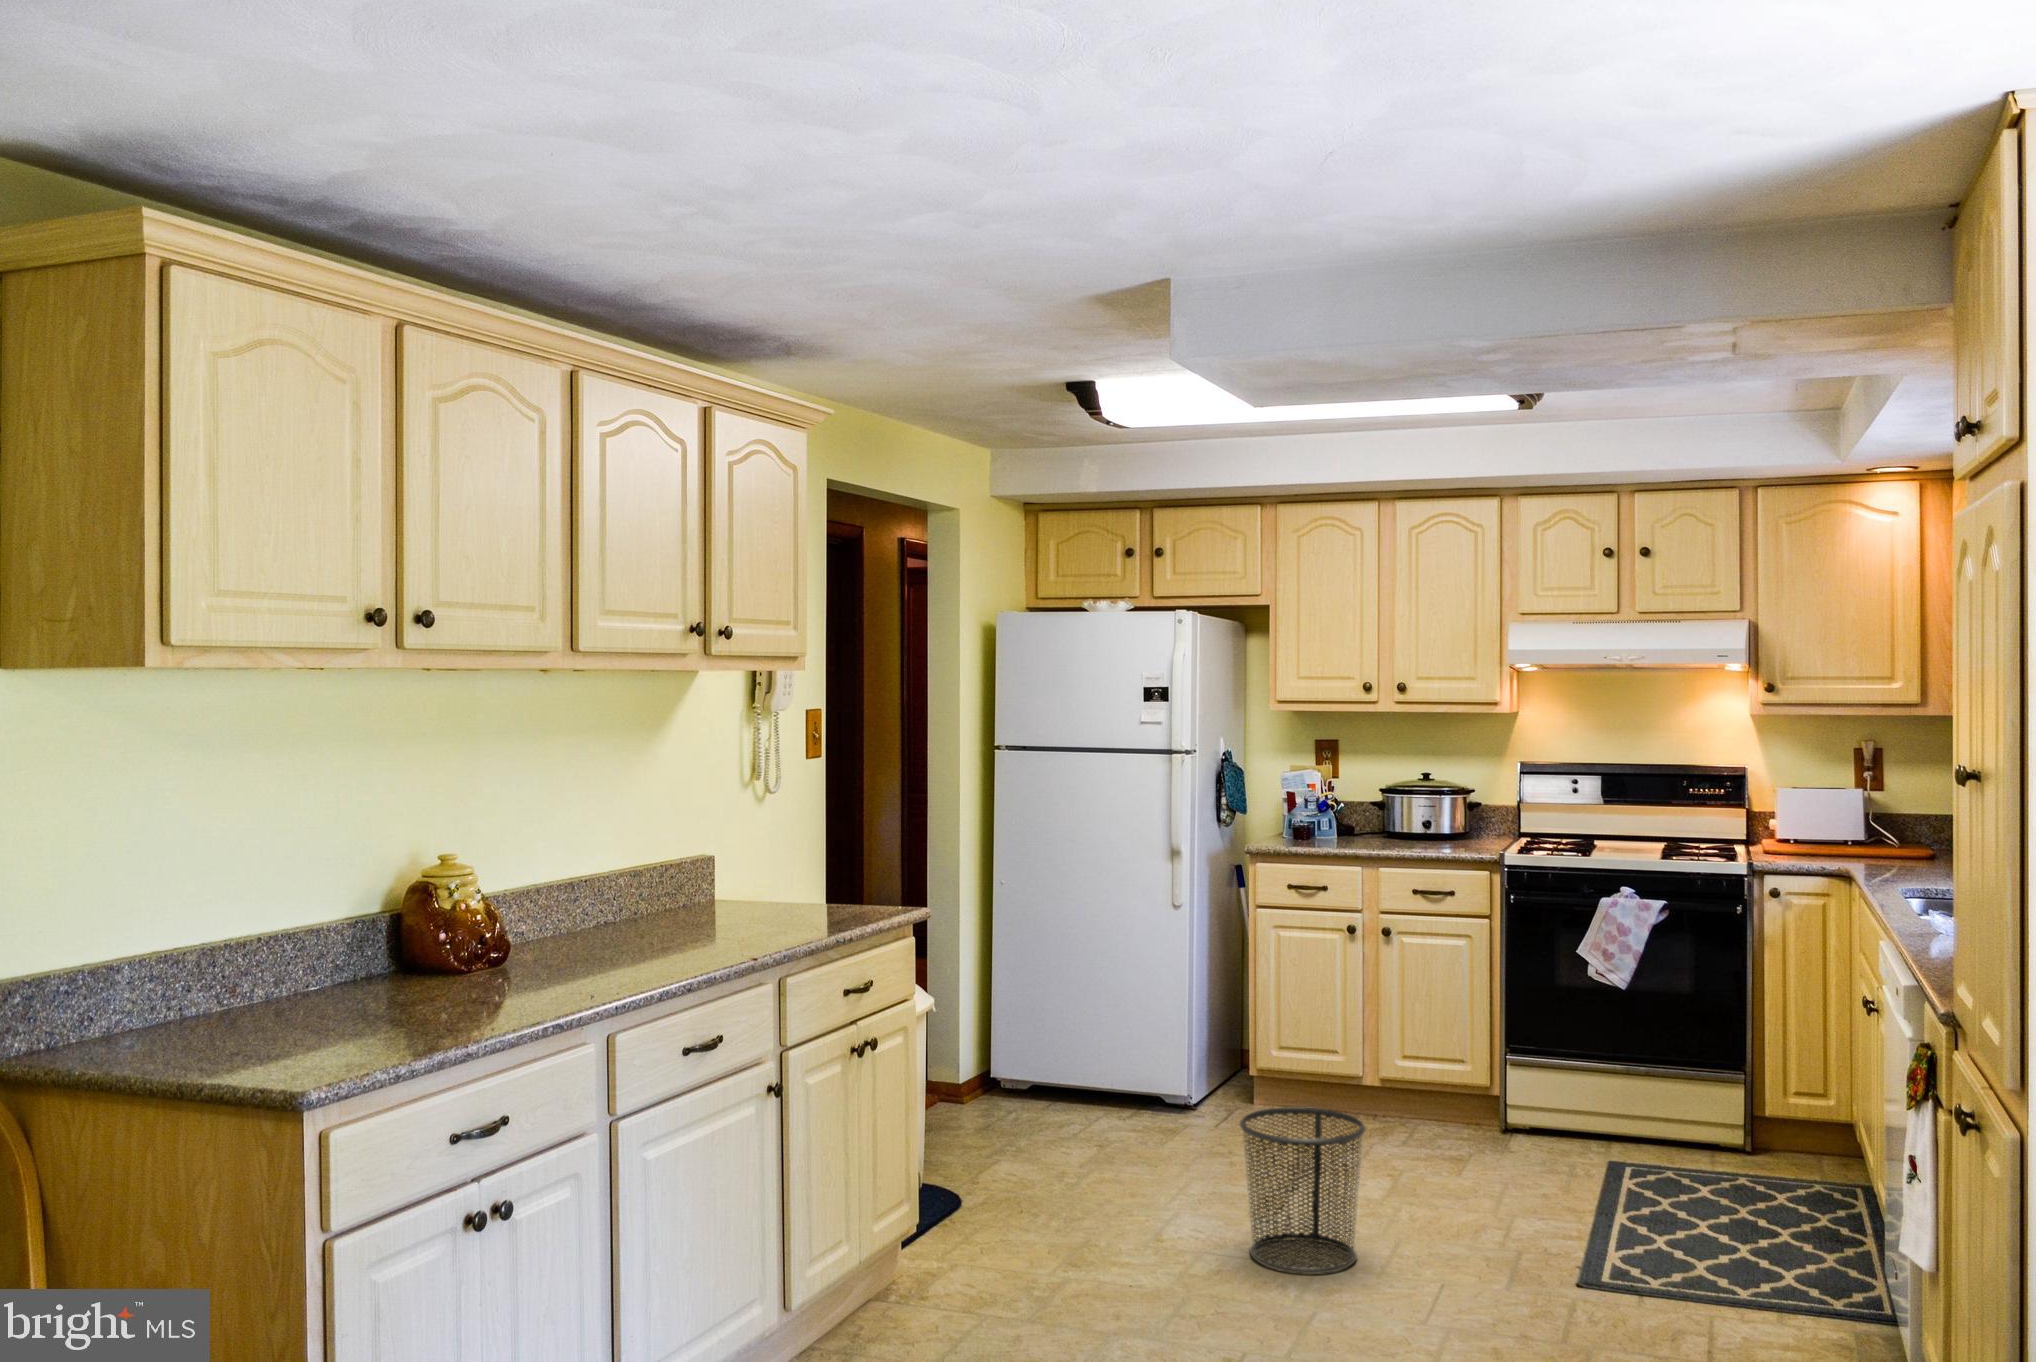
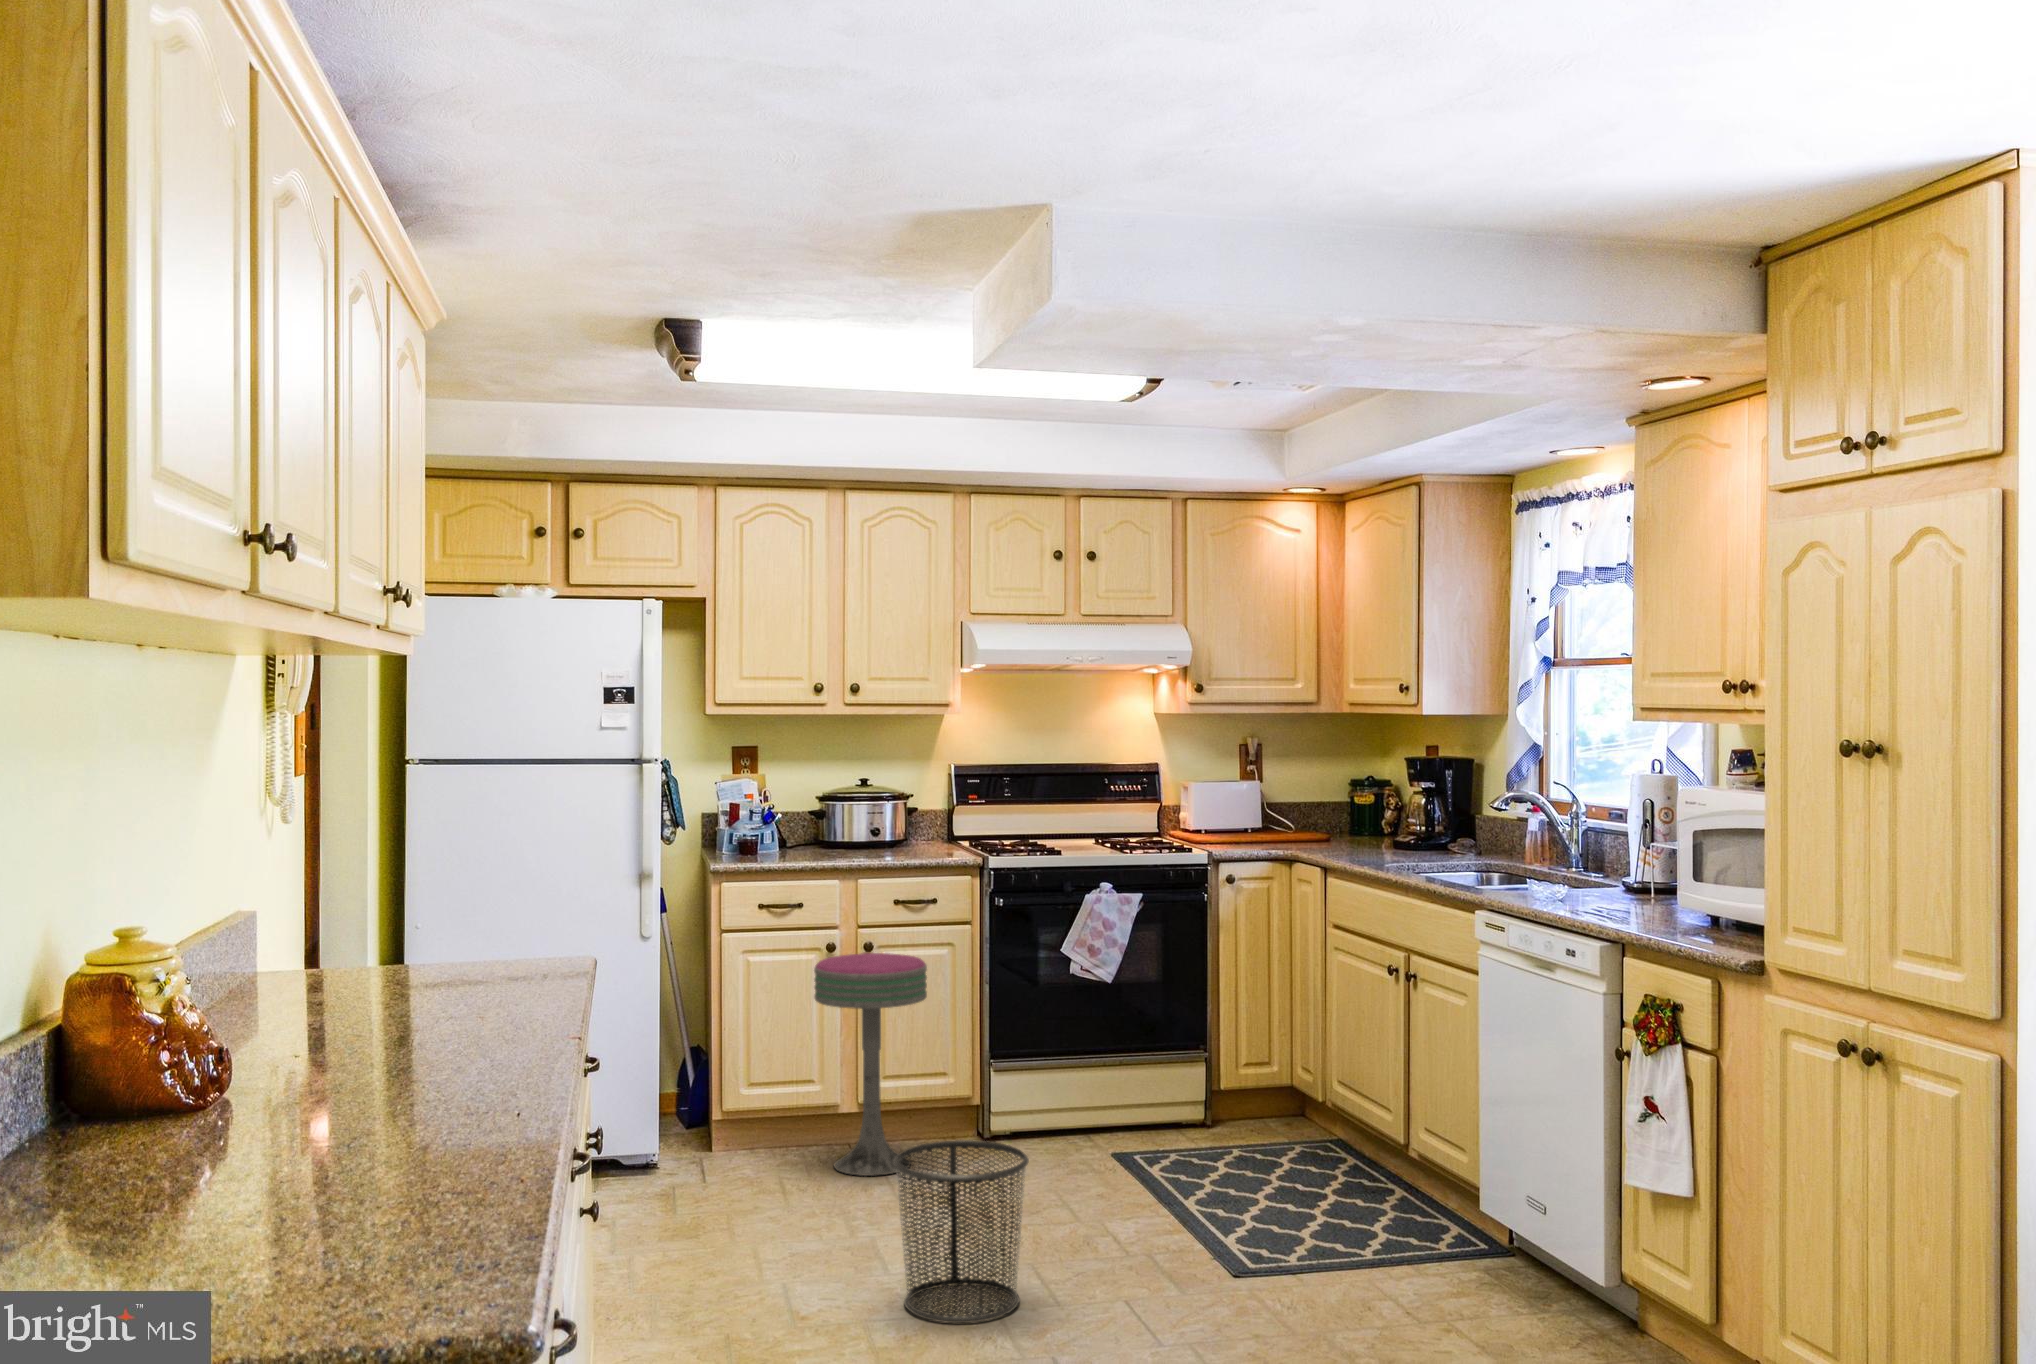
bar stool: none [1319,936,1425,1142] -> present [814,953,927,1176]

